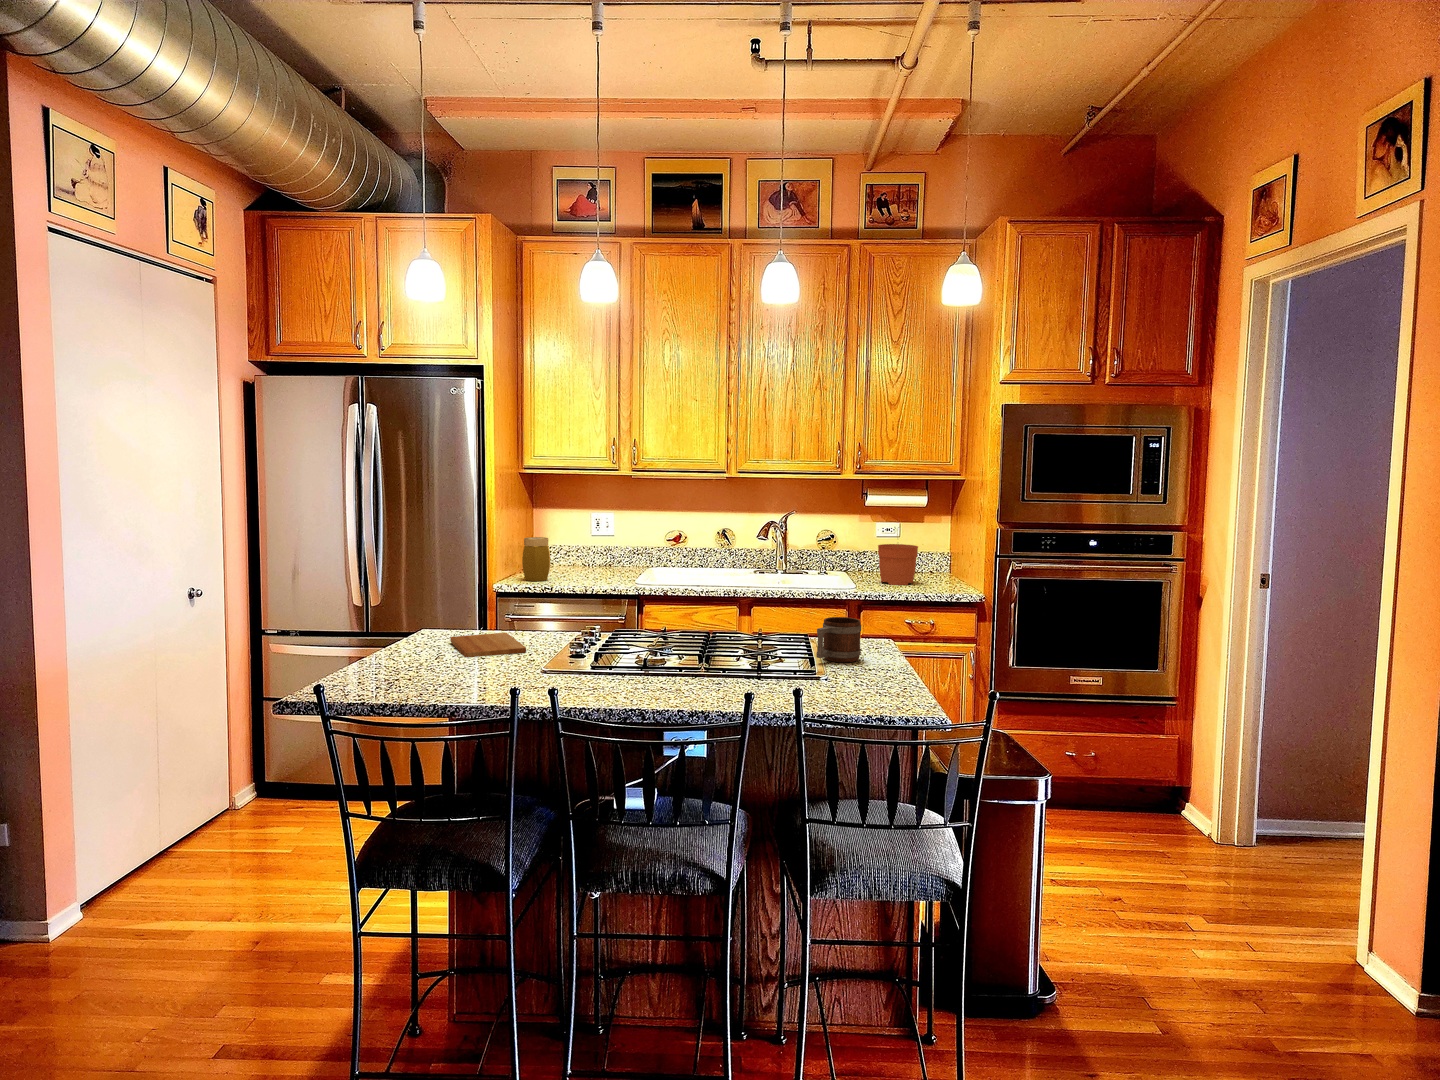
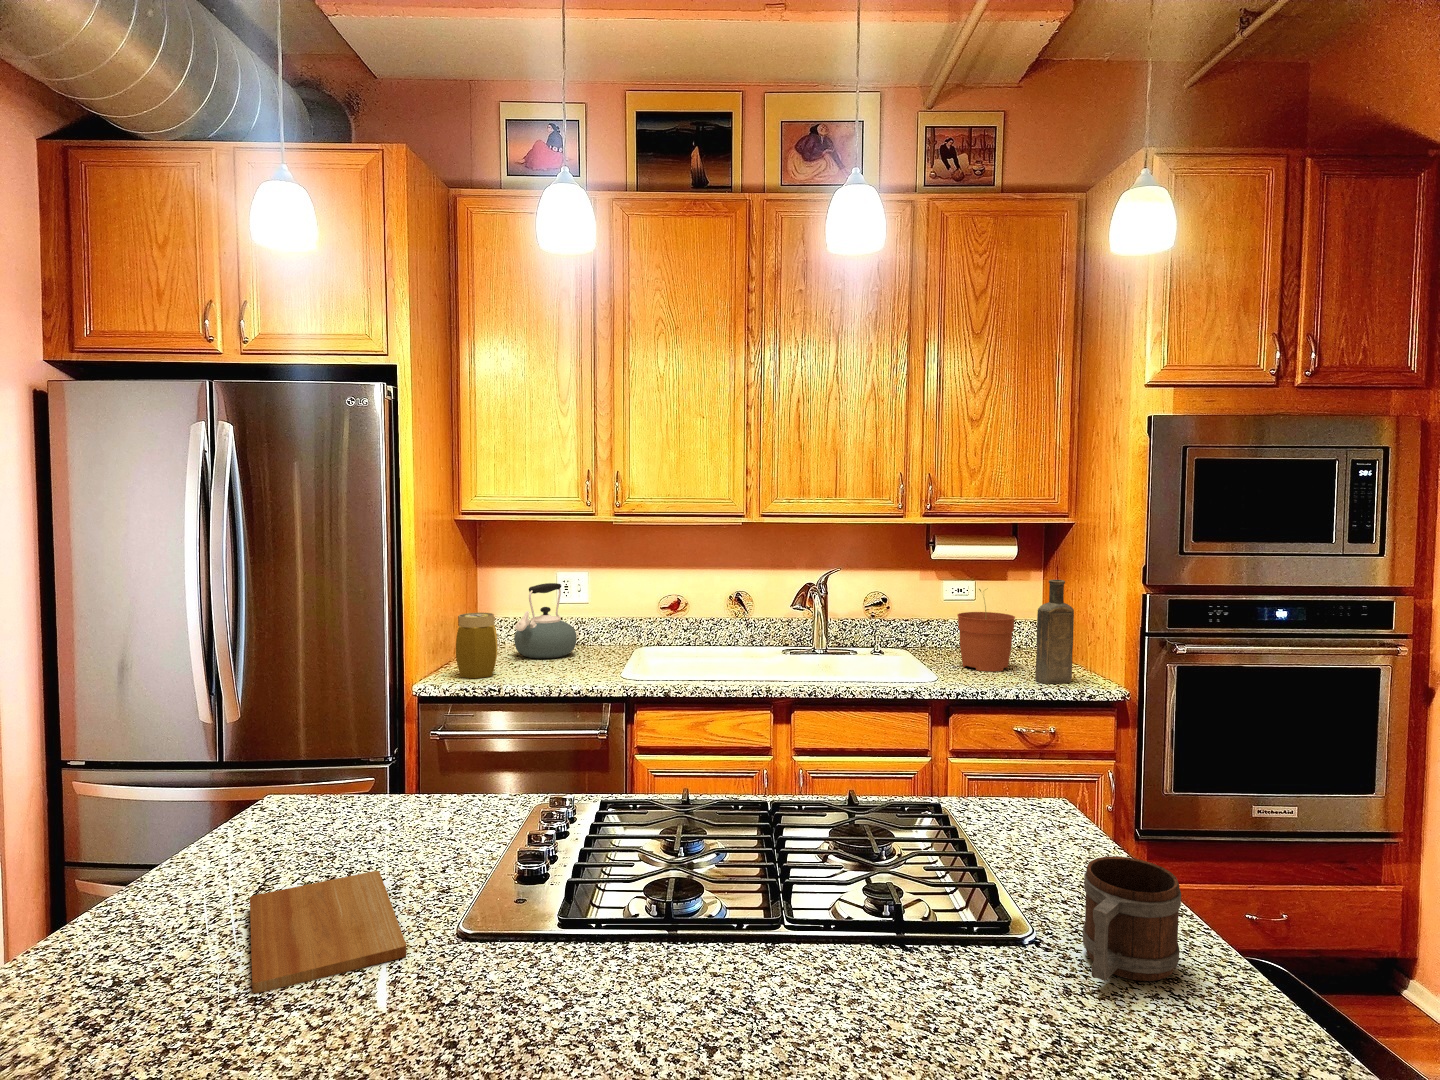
bottle: none [918,519,952,591] -> present [1035,580,1074,684]
kettle: none [561,520,605,573] -> present [514,583,577,659]

